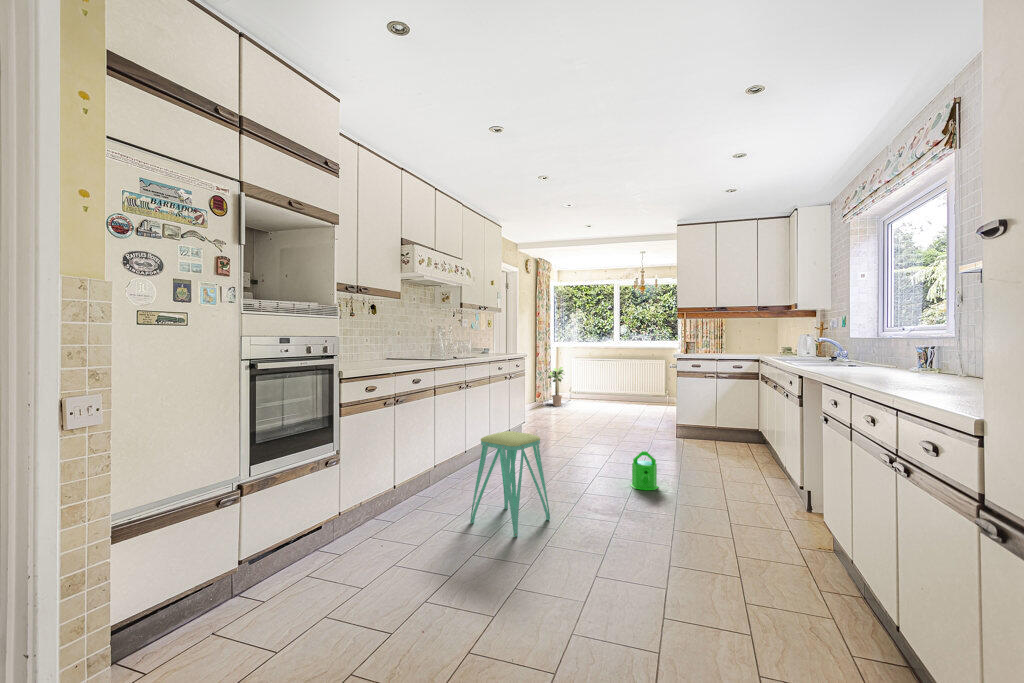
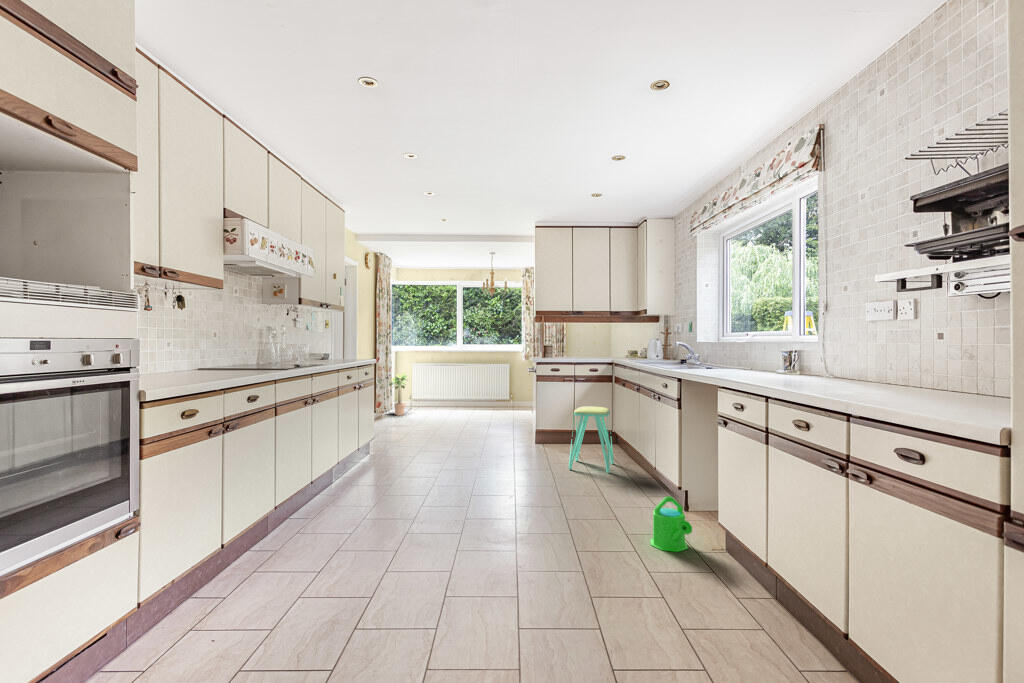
stool: present [470,431,550,537] -> present [568,406,614,473]
watering can: present [630,451,658,490] -> present [650,496,692,552]

